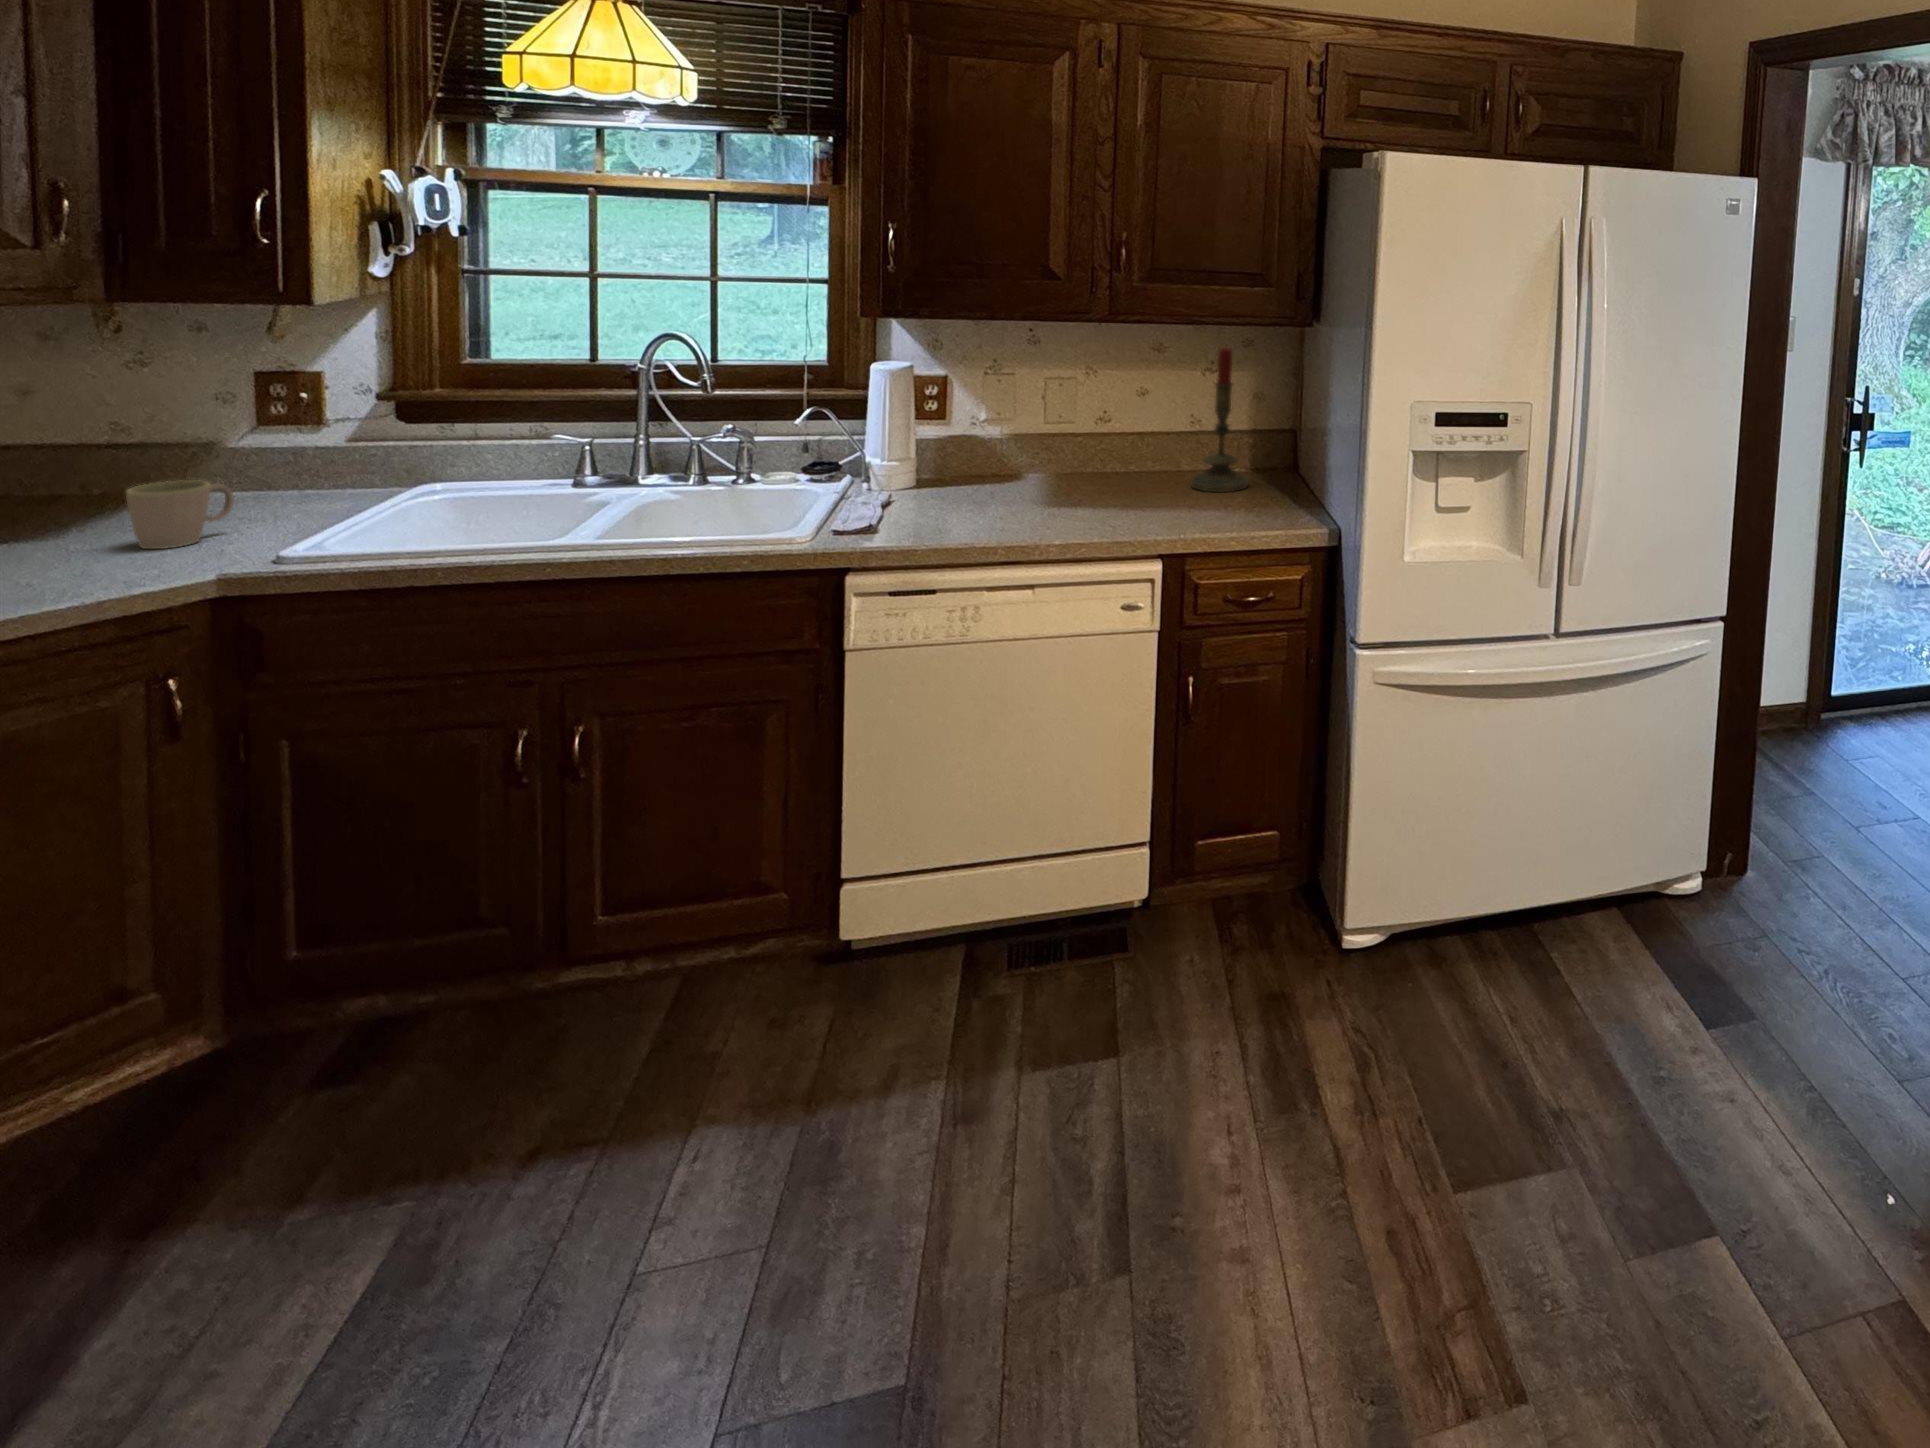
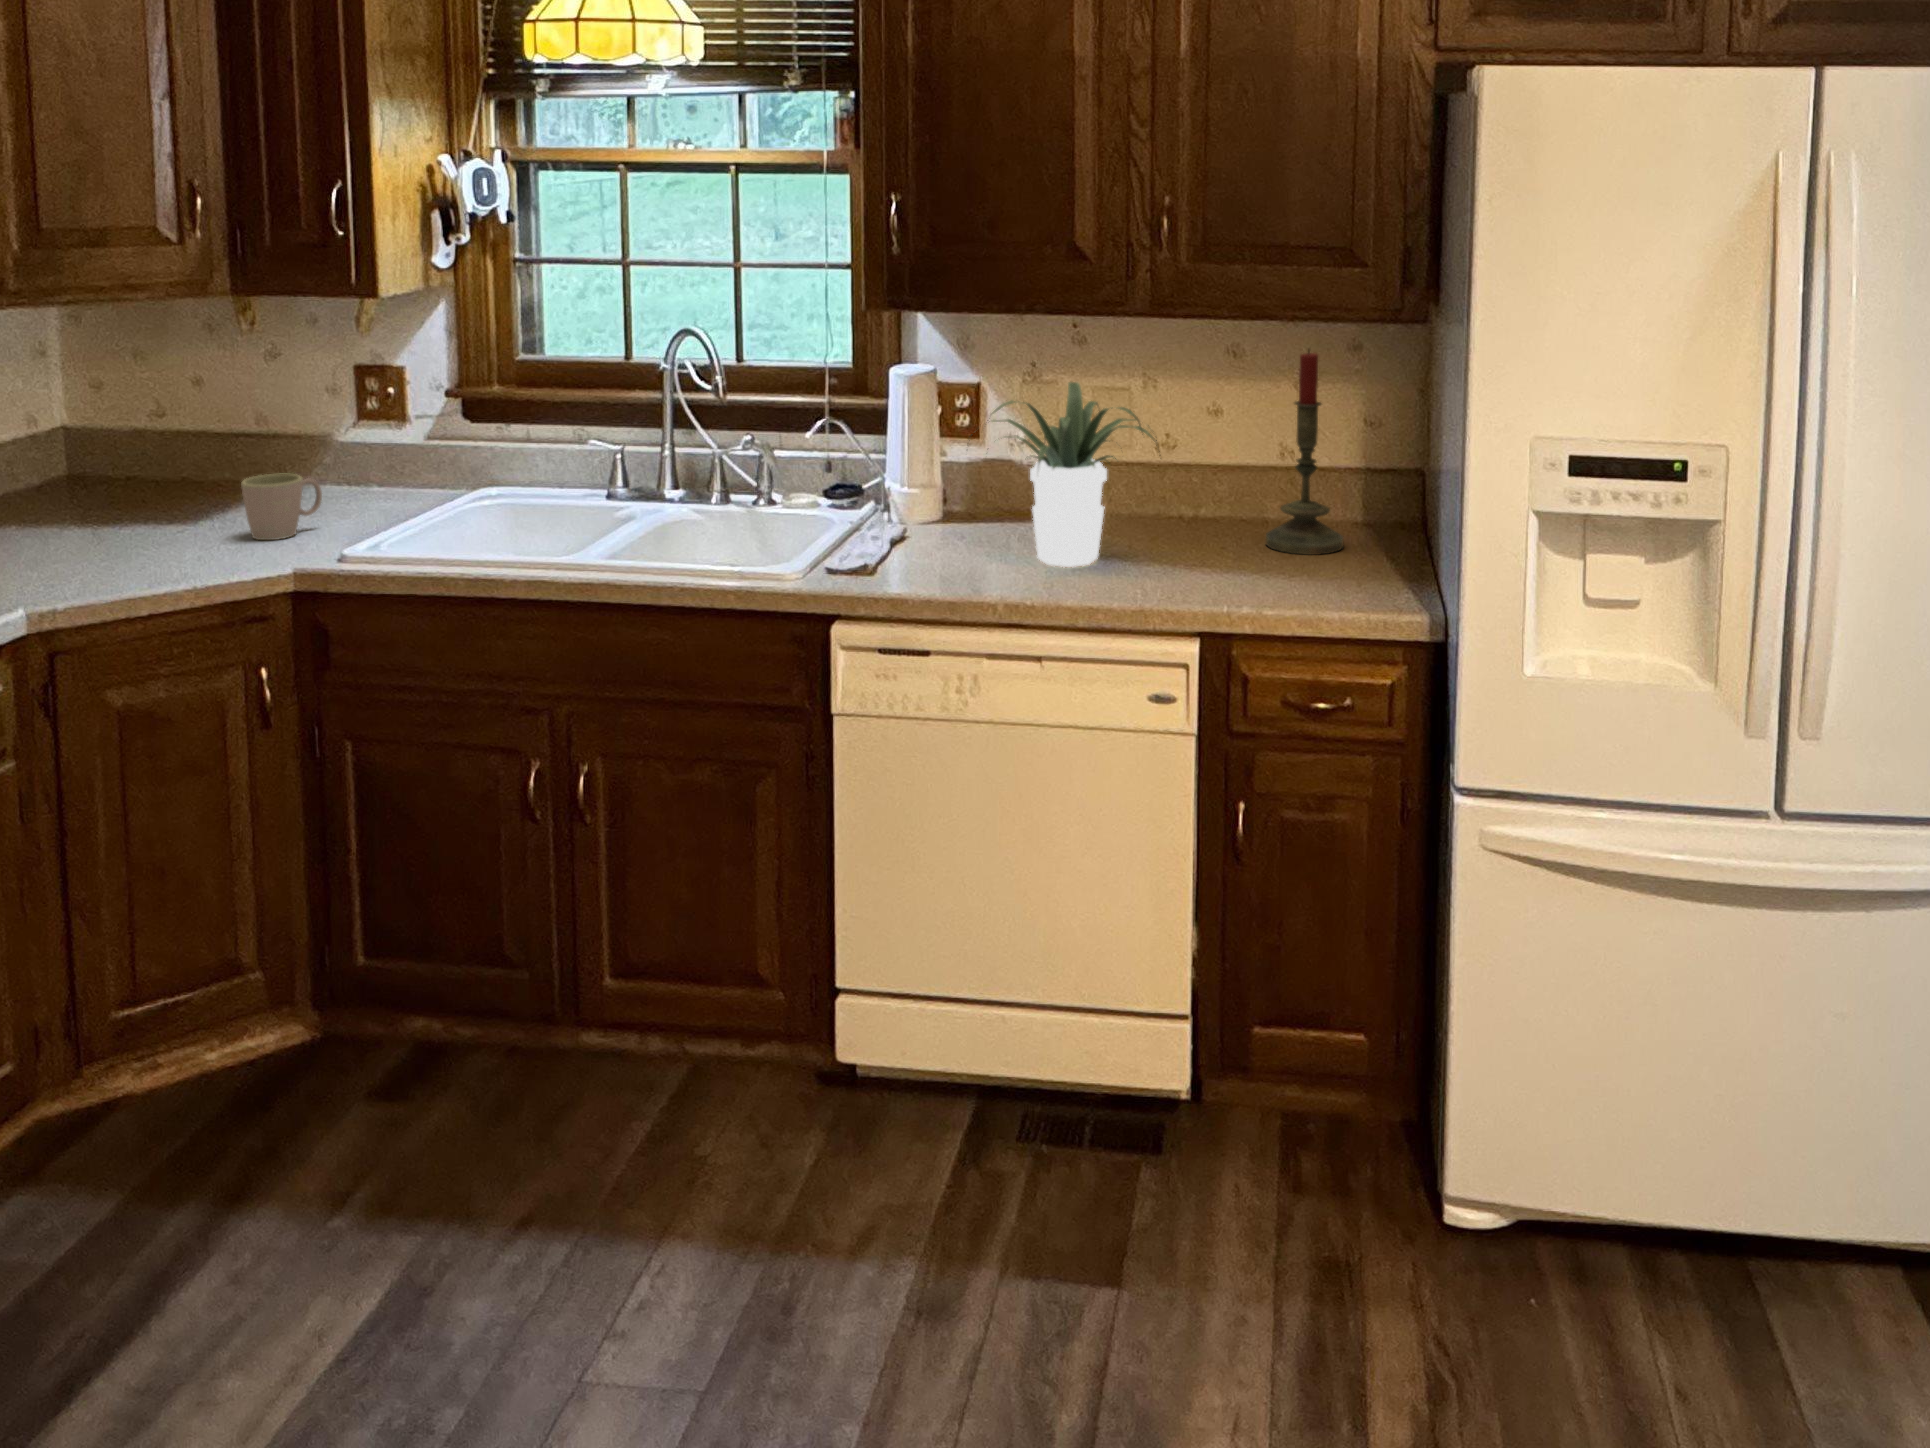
potted plant: none [955,372,1125,514] -> present [969,382,1157,567]

